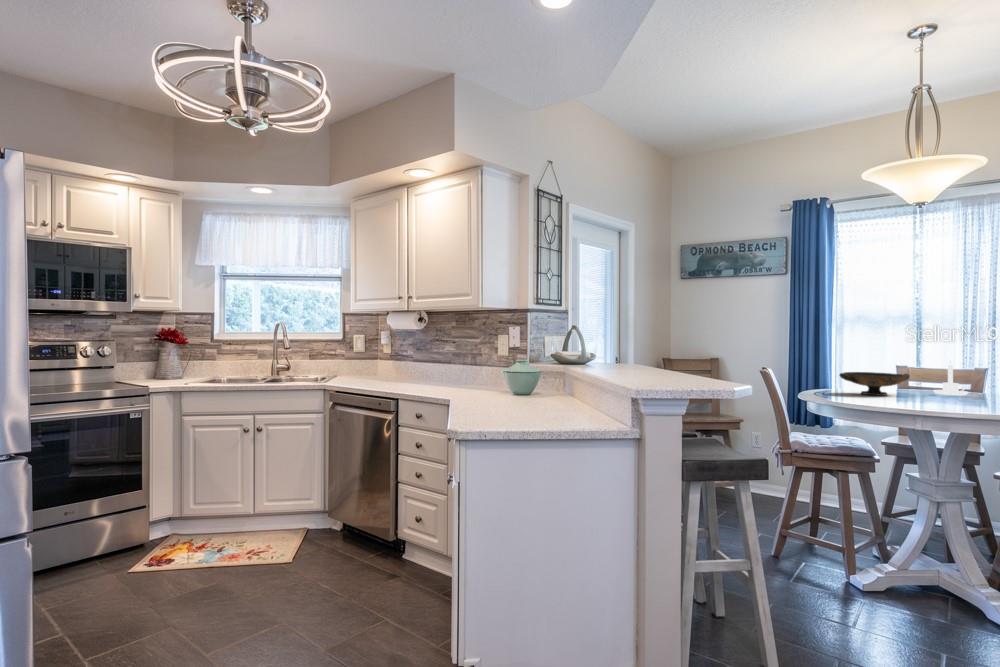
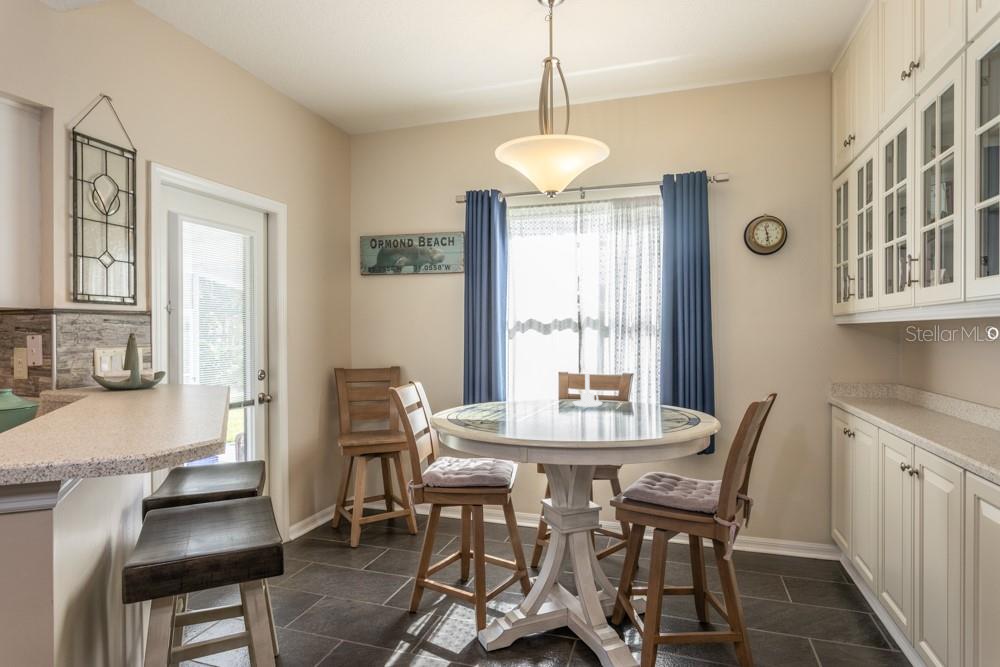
decorative bowl: present [840,372,910,396] -> none [477,384,549,412]

